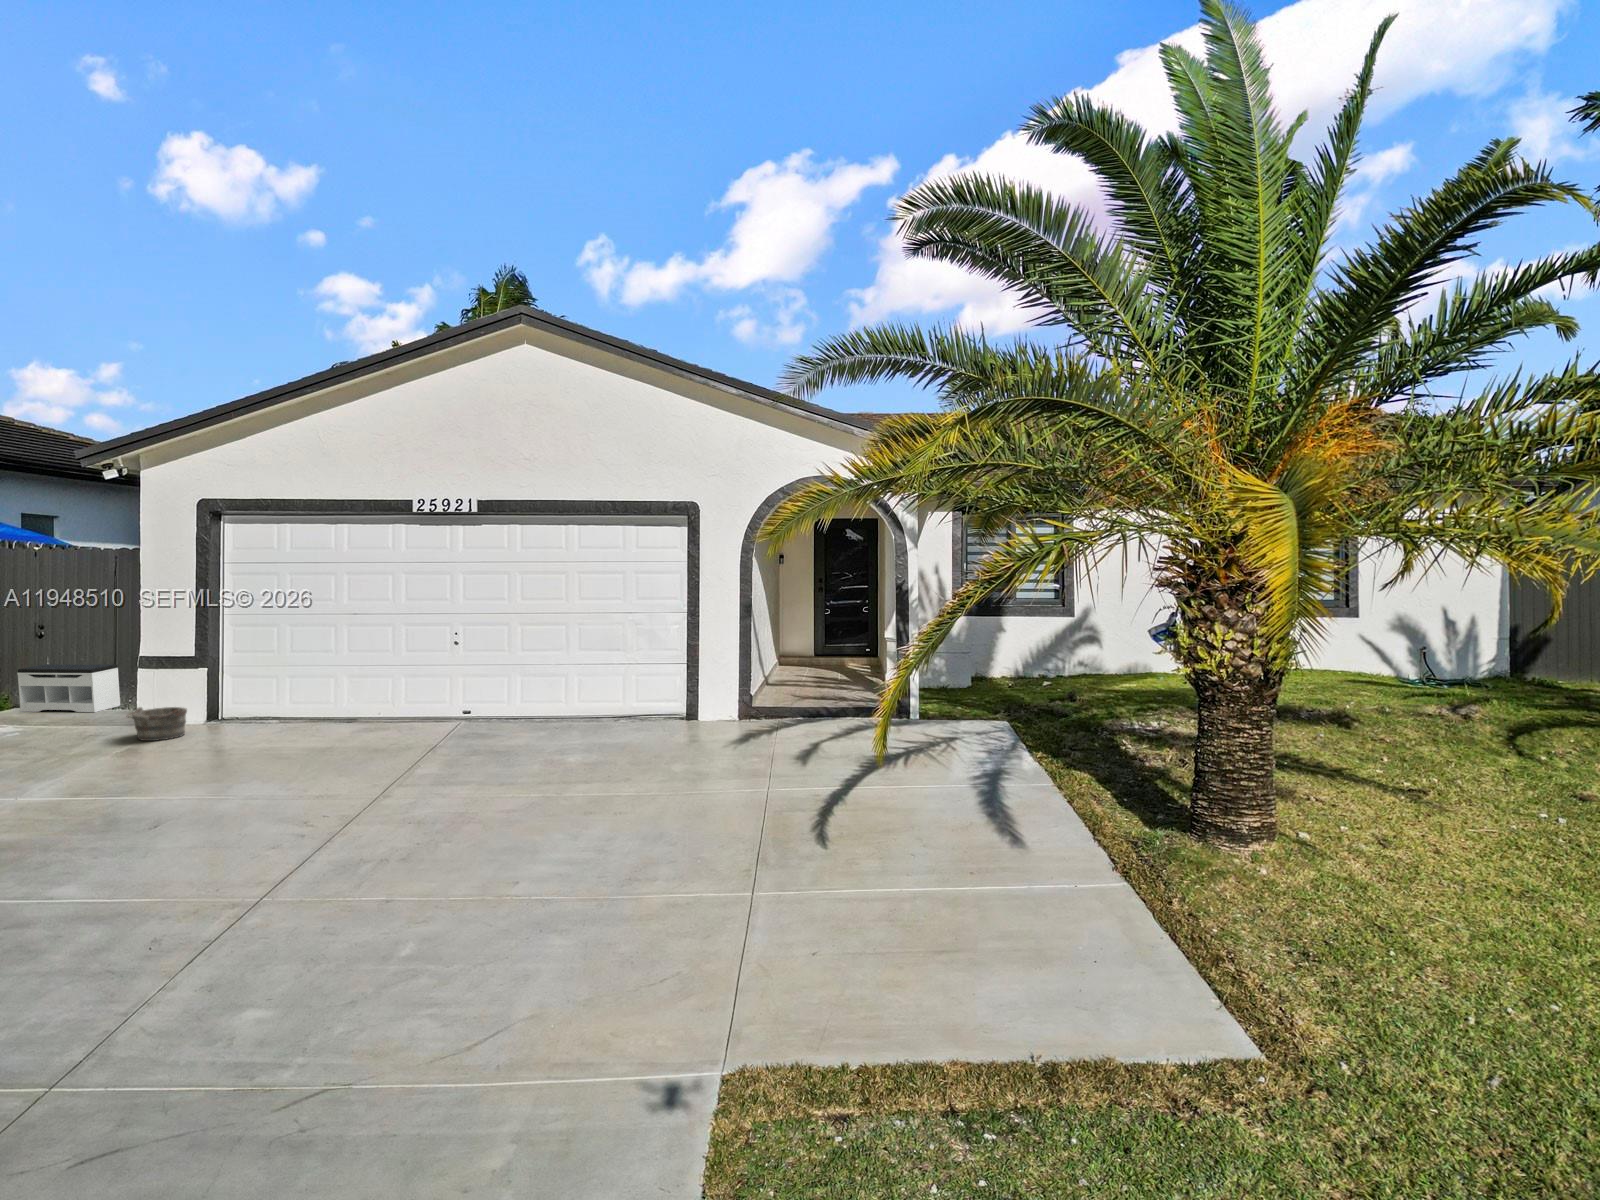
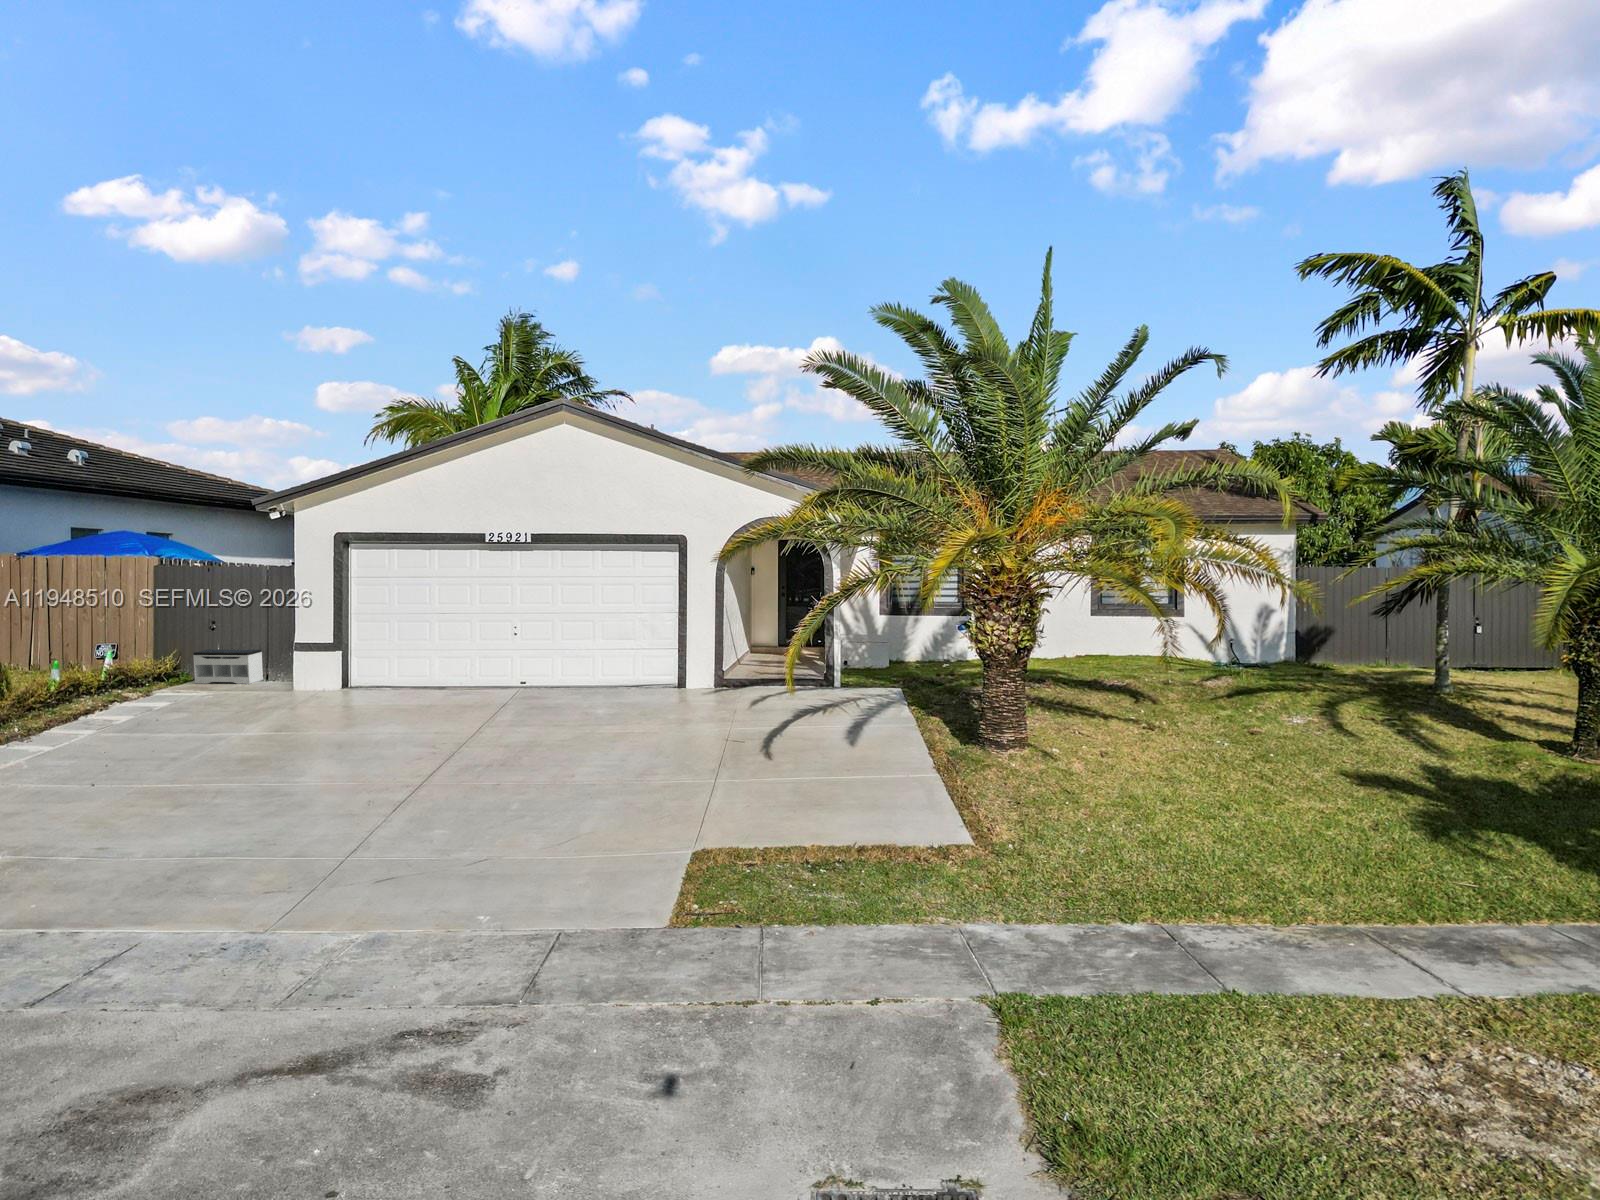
bucket: present [128,707,187,741] -> none [292,678,330,701]

